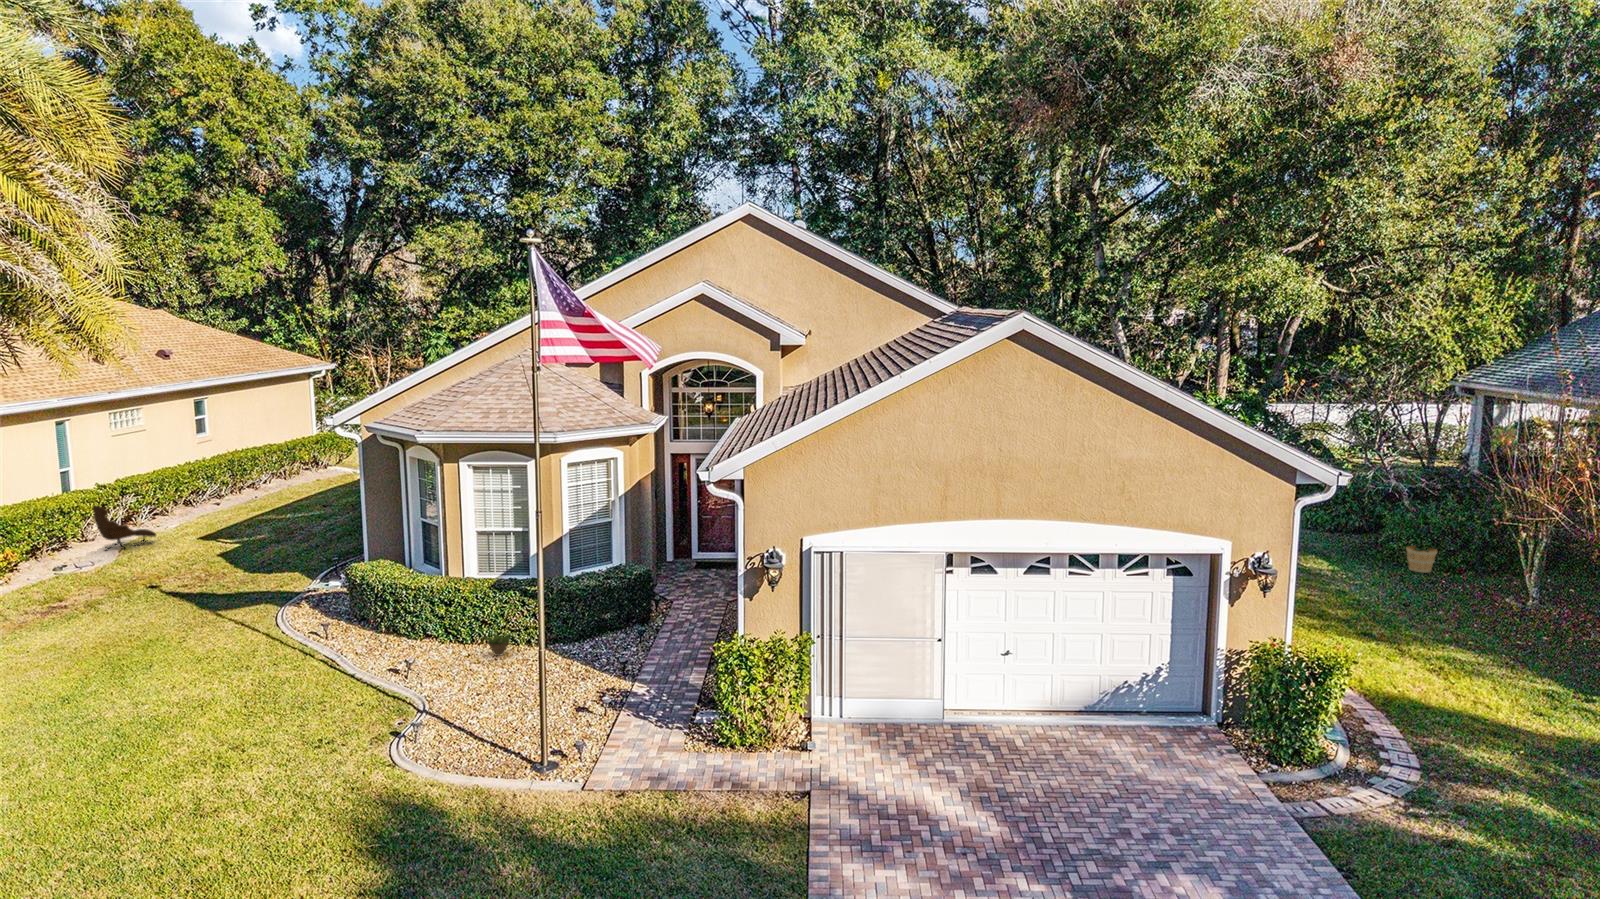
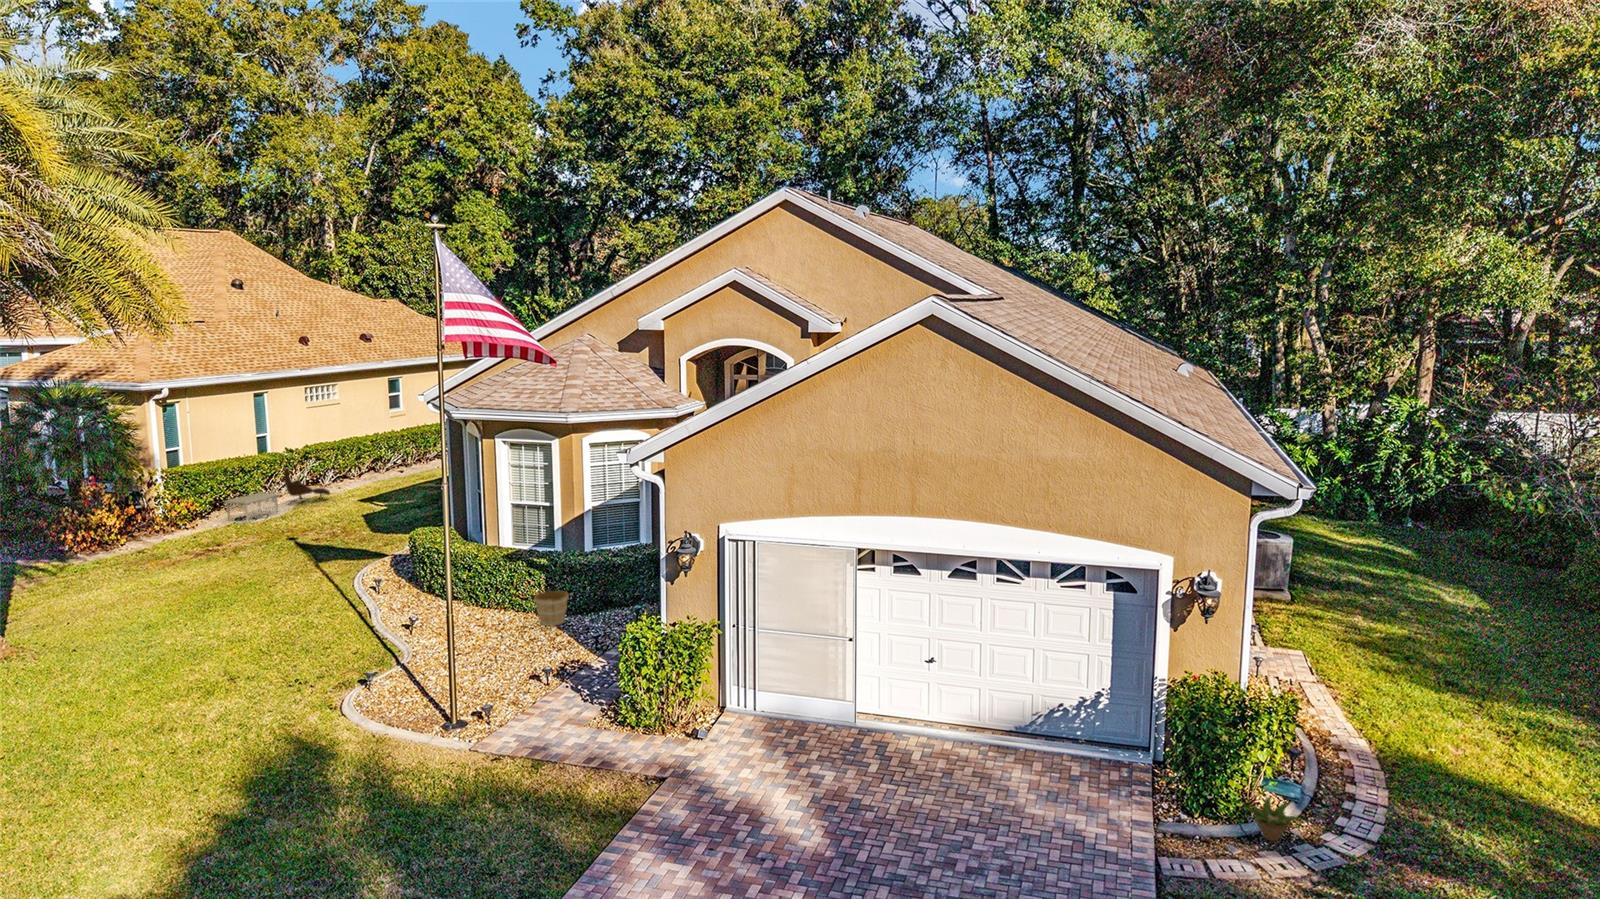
storage bench: none [38,537,102,573] -> present [225,492,278,521]
wooden bucket: present [1406,546,1437,573] -> present [534,591,569,626]
decorative plant: present [485,634,511,656] -> present [1243,797,1303,841]

